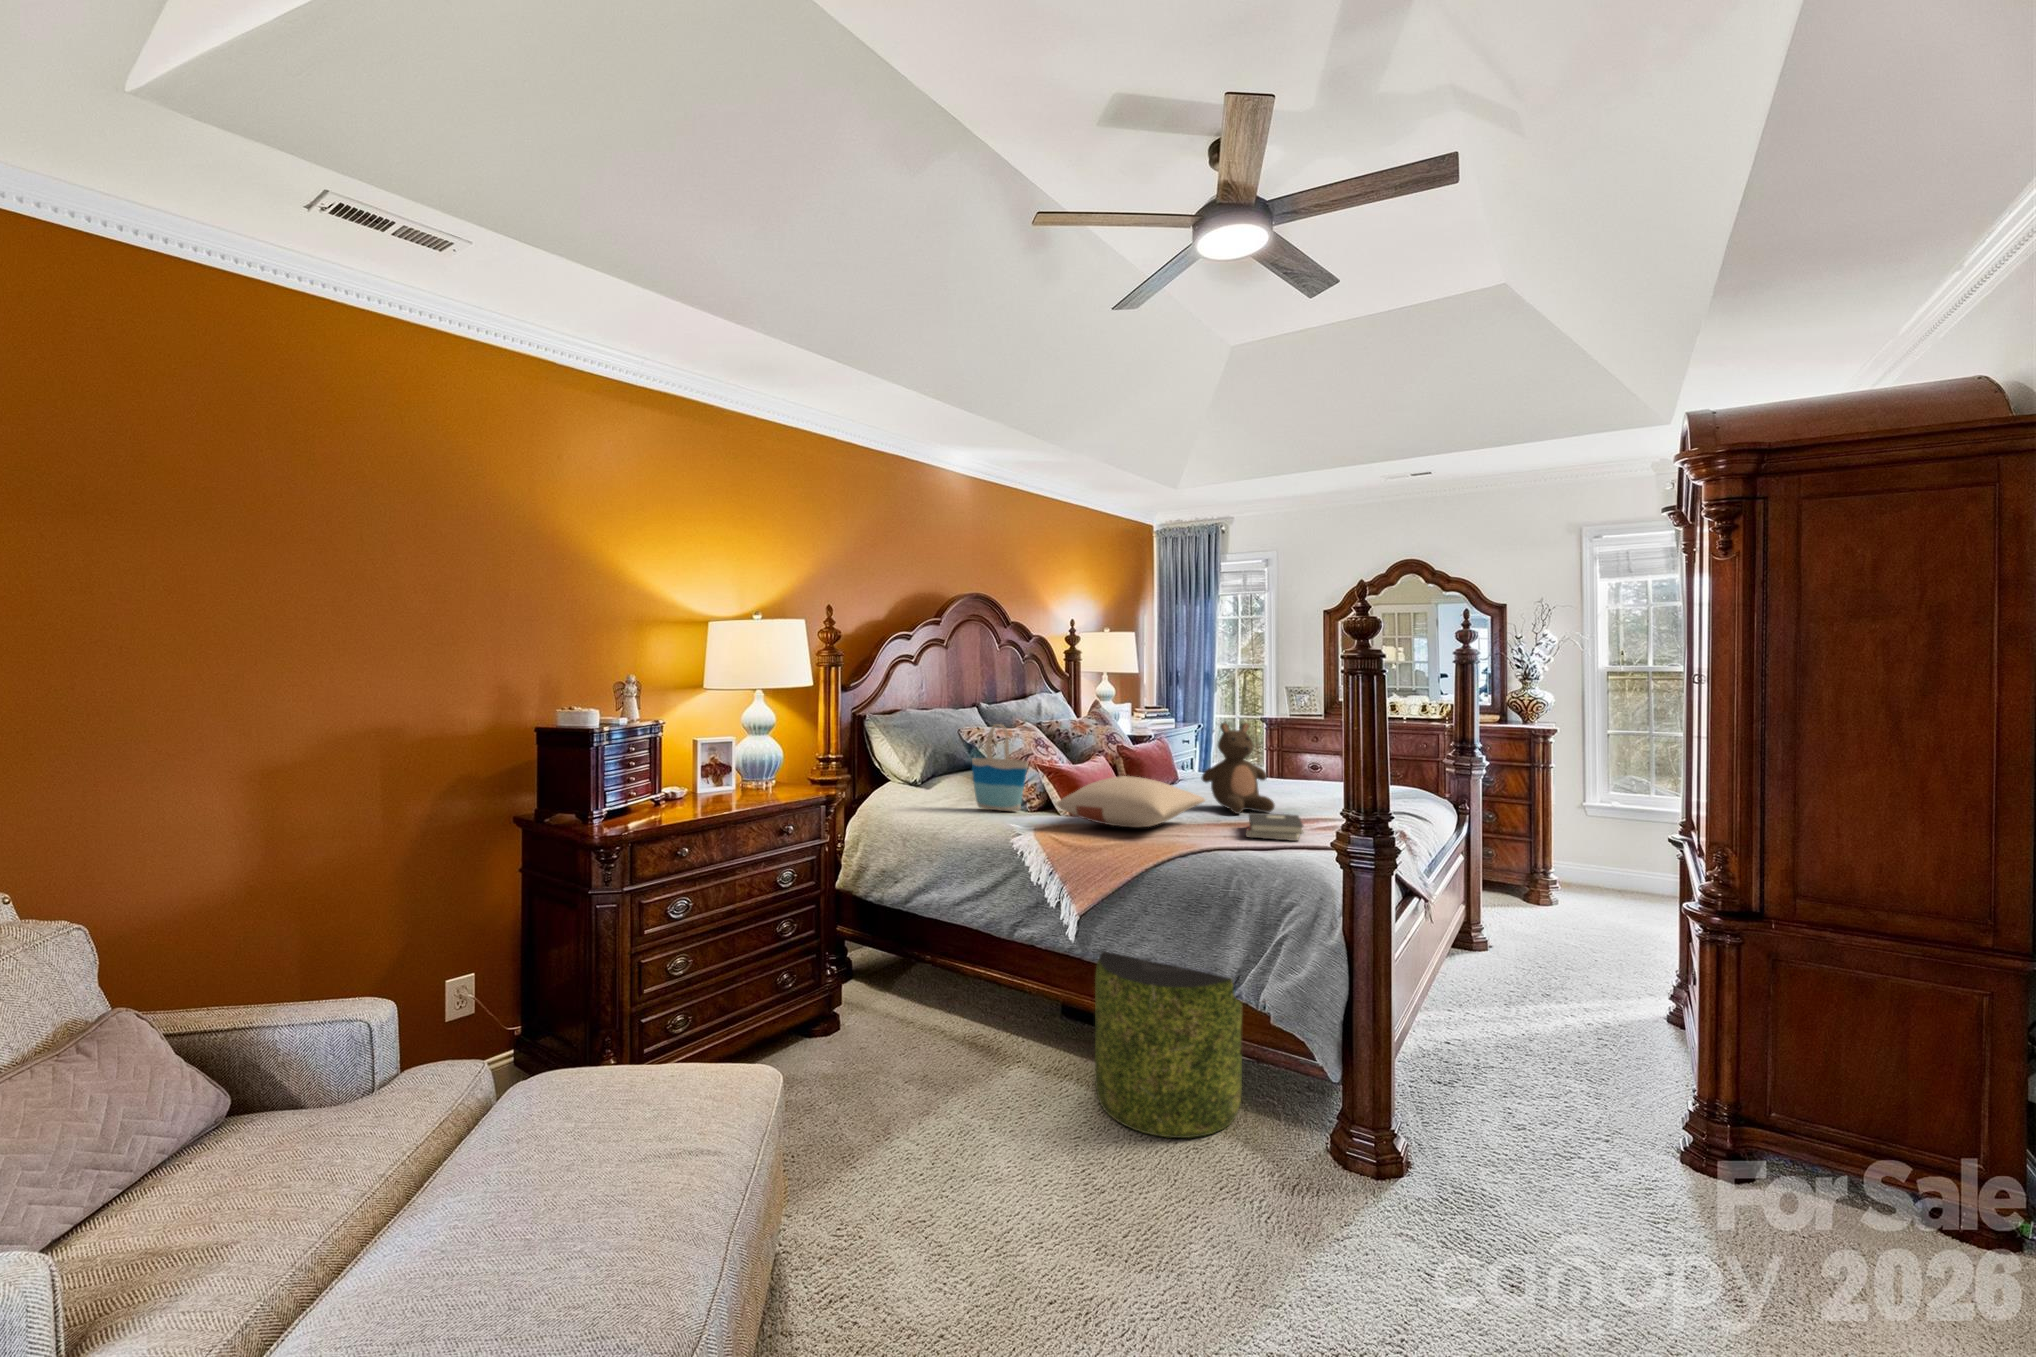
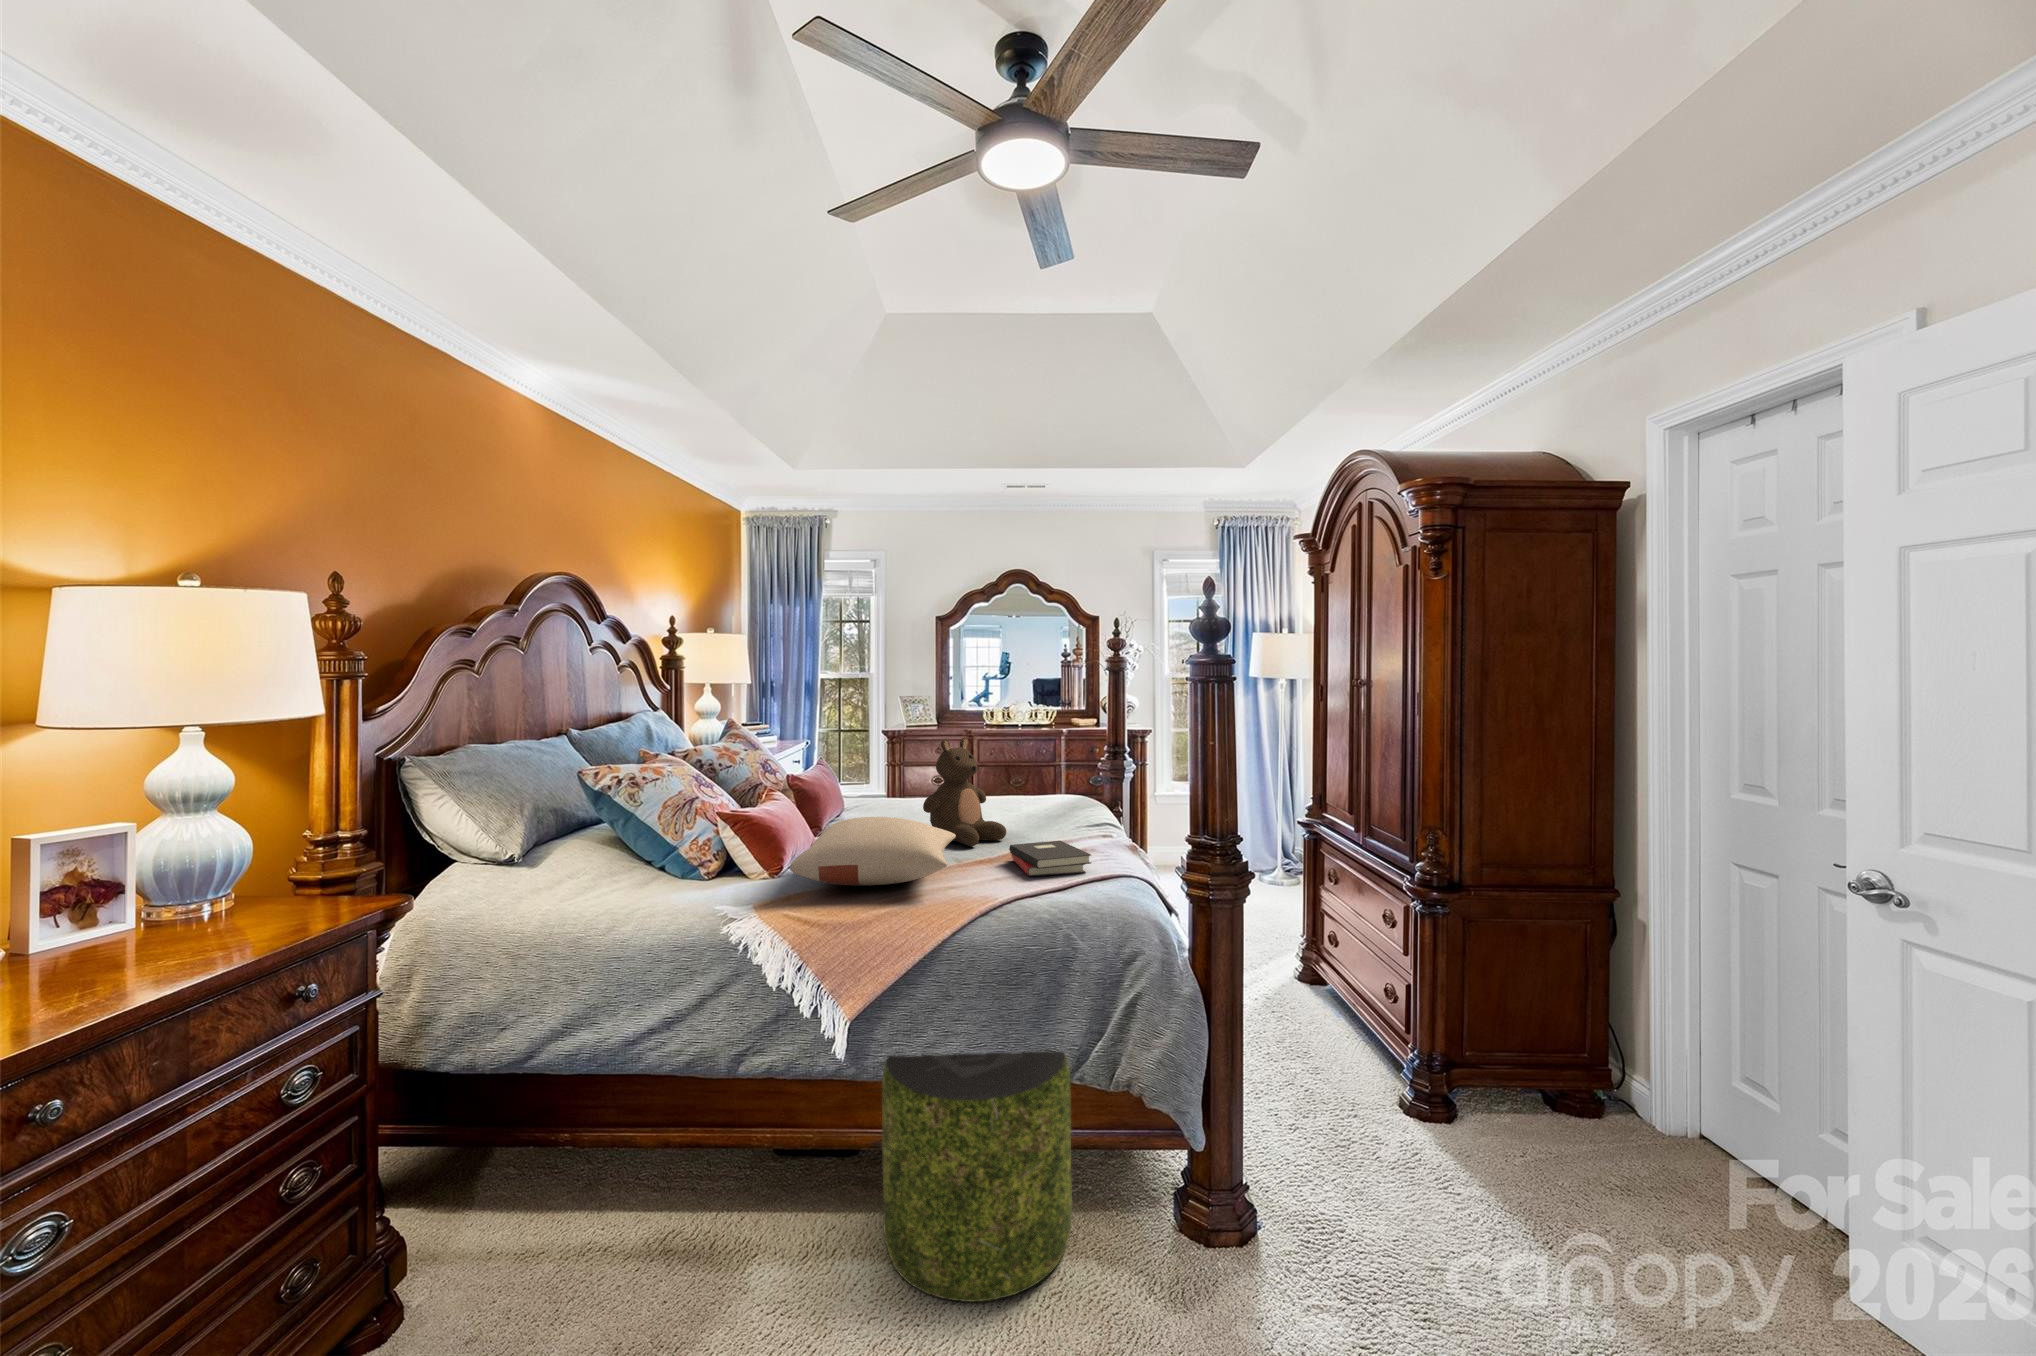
tote bag: present [972,724,1028,811] -> none [615,760,711,886]

